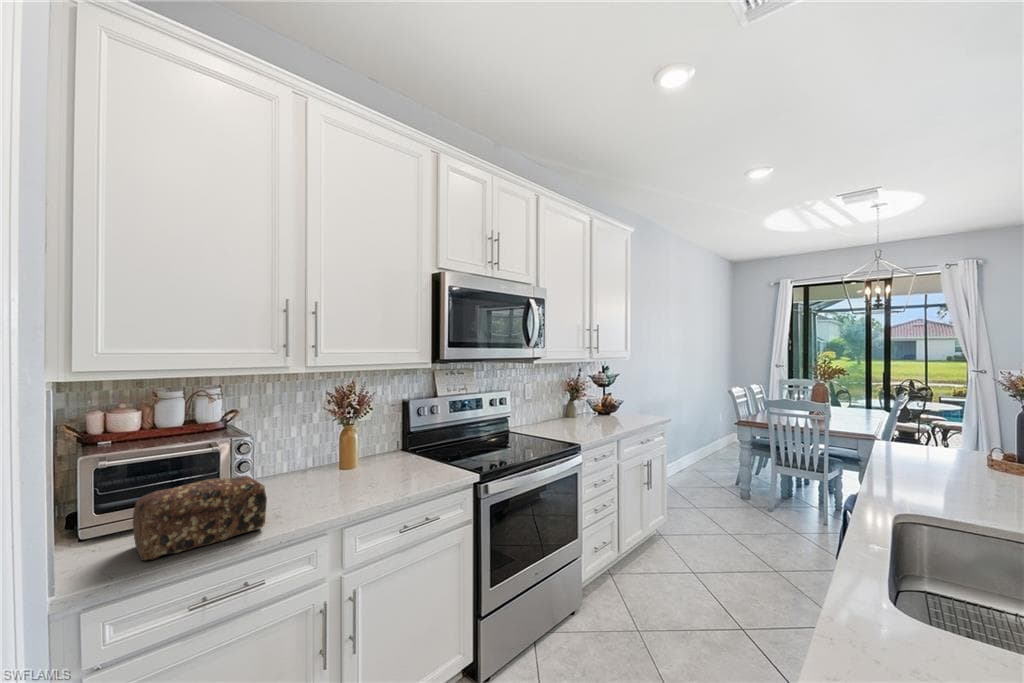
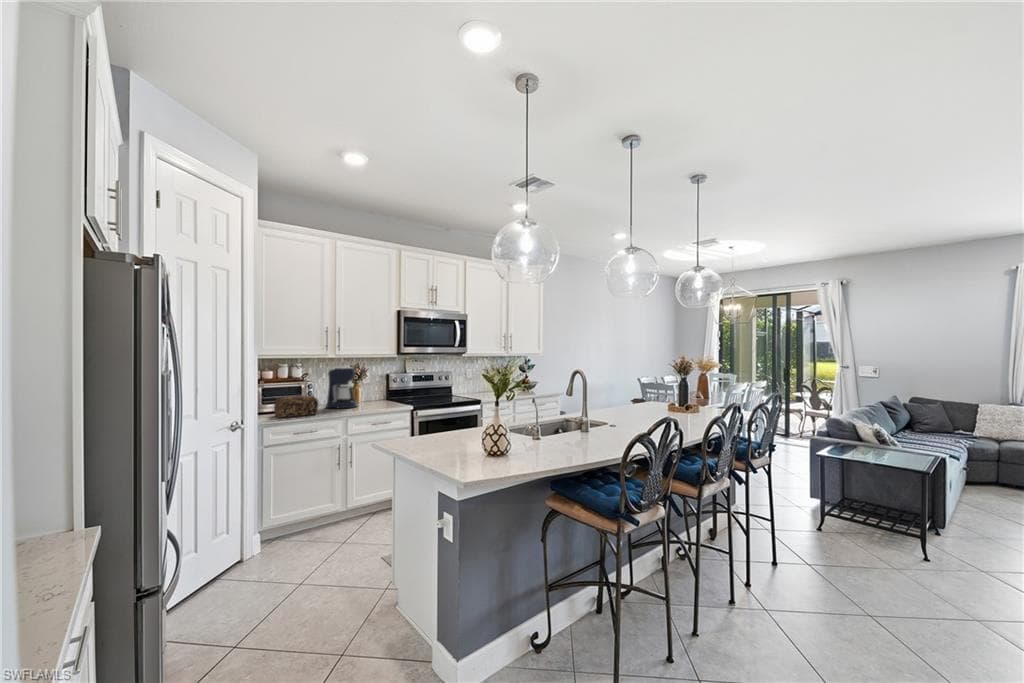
coffee maker: none [283,393,359,494] -> present [326,367,358,408]

